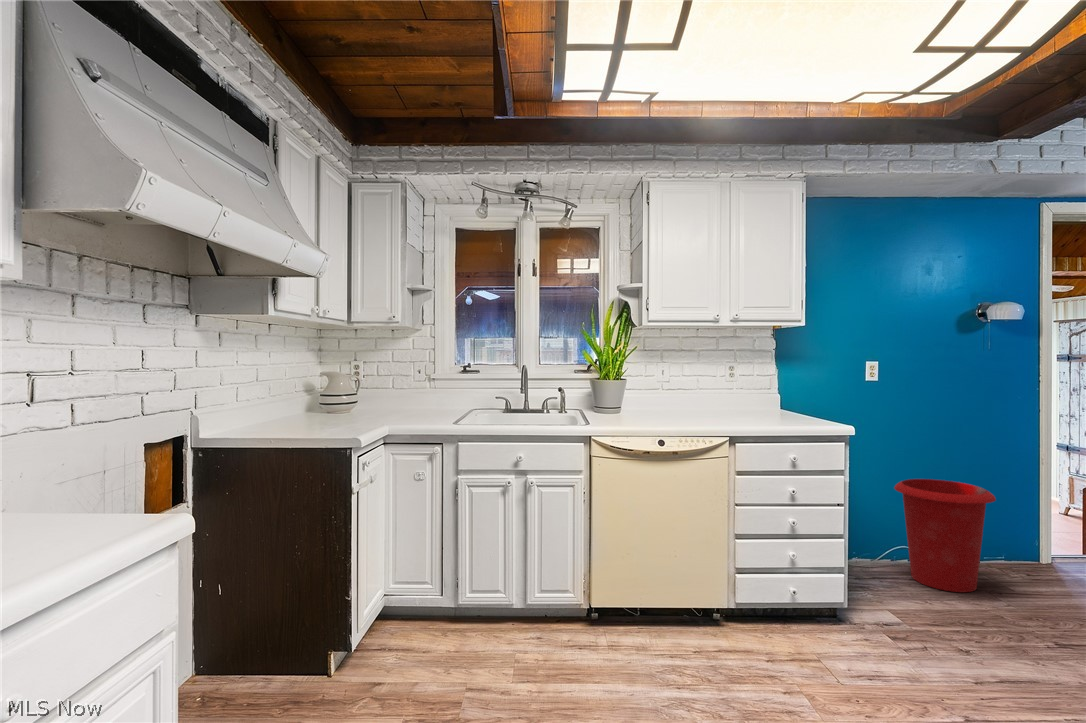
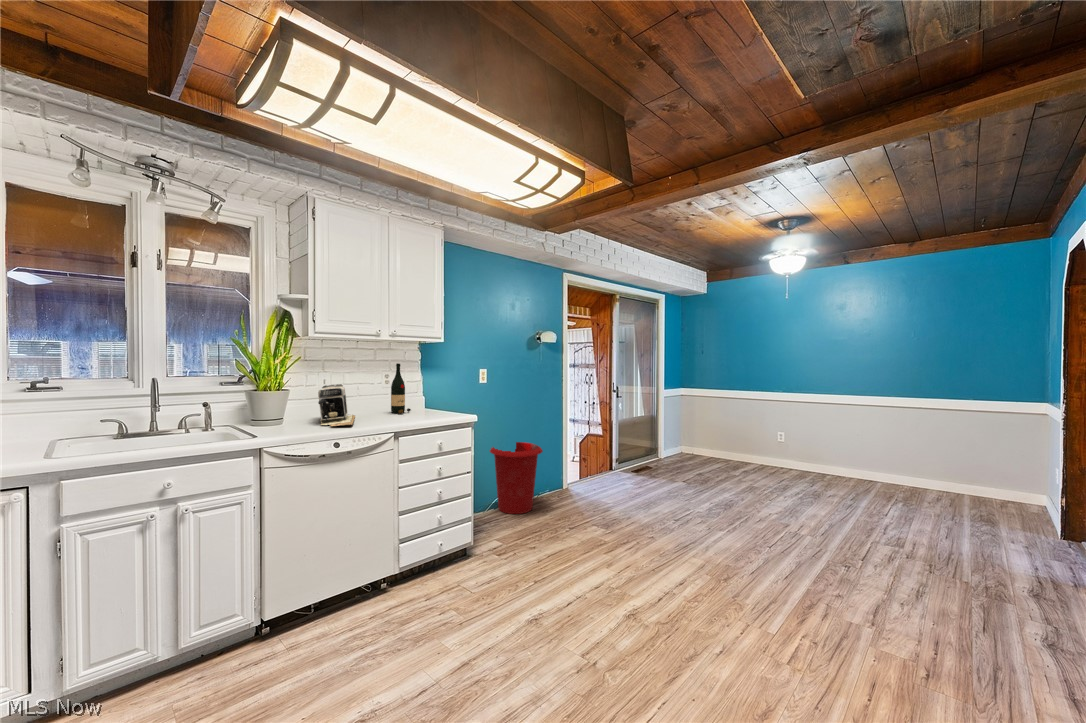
wine bottle: none [735,357,761,417] -> present [391,363,411,414]
coffee maker: none [649,379,694,423] -> present [318,384,355,426]

